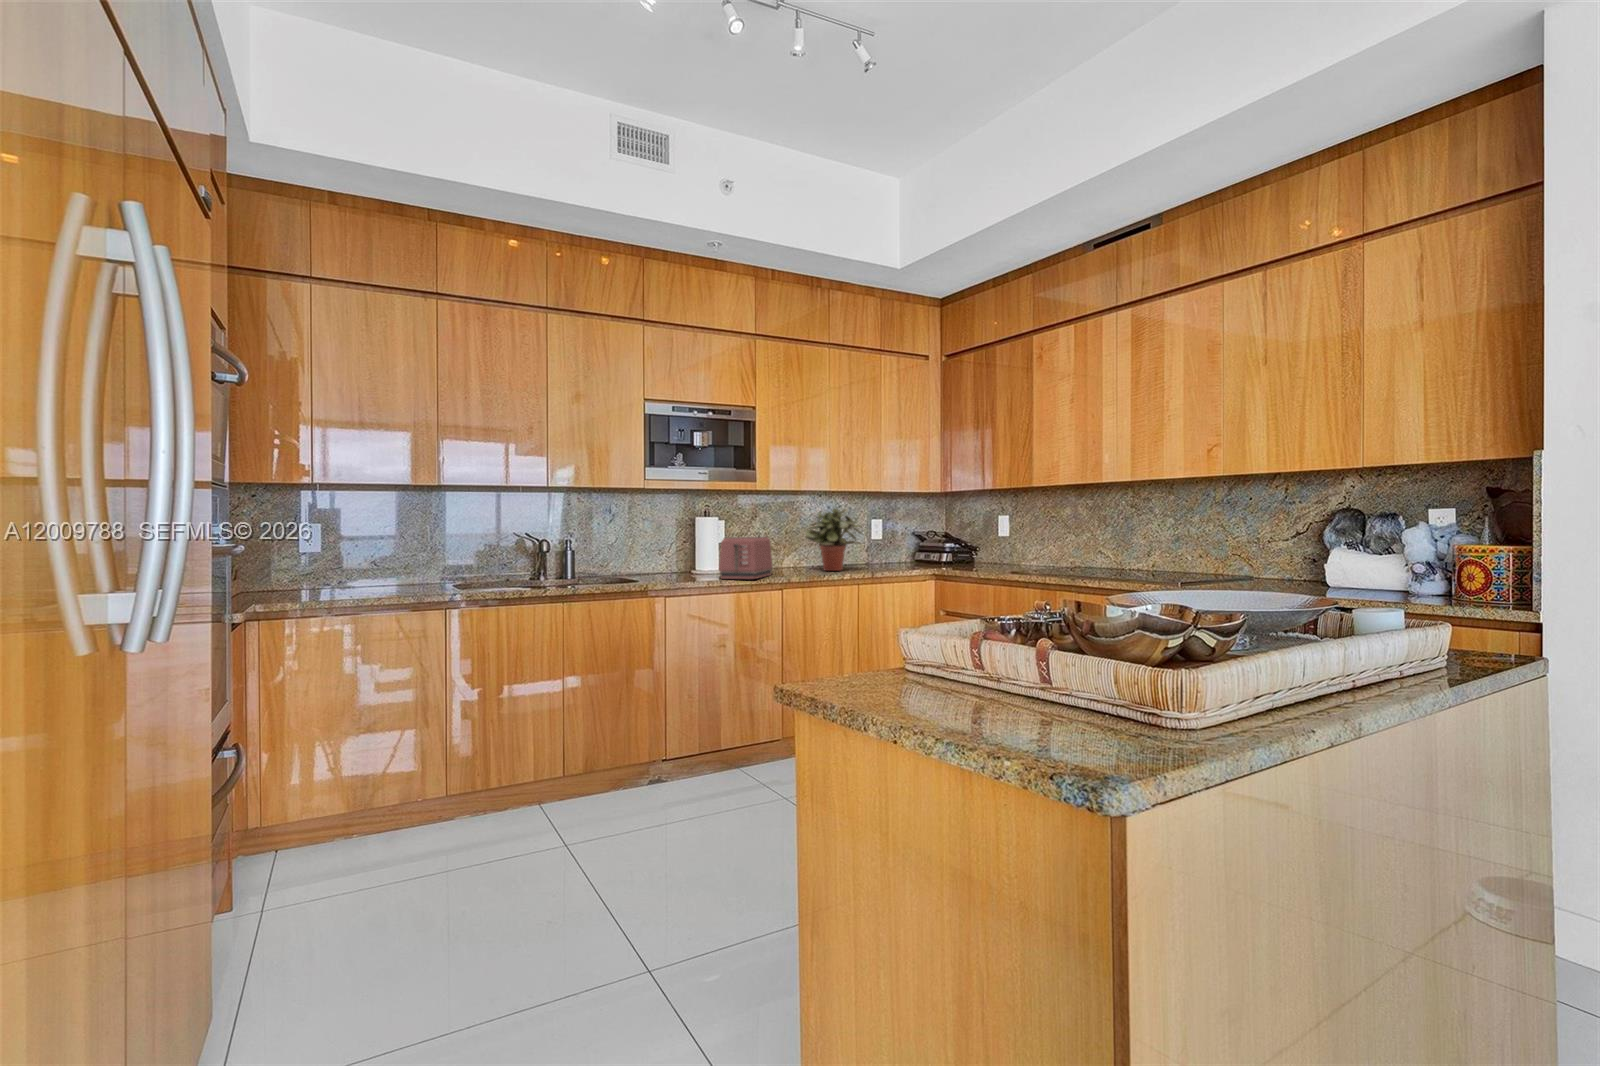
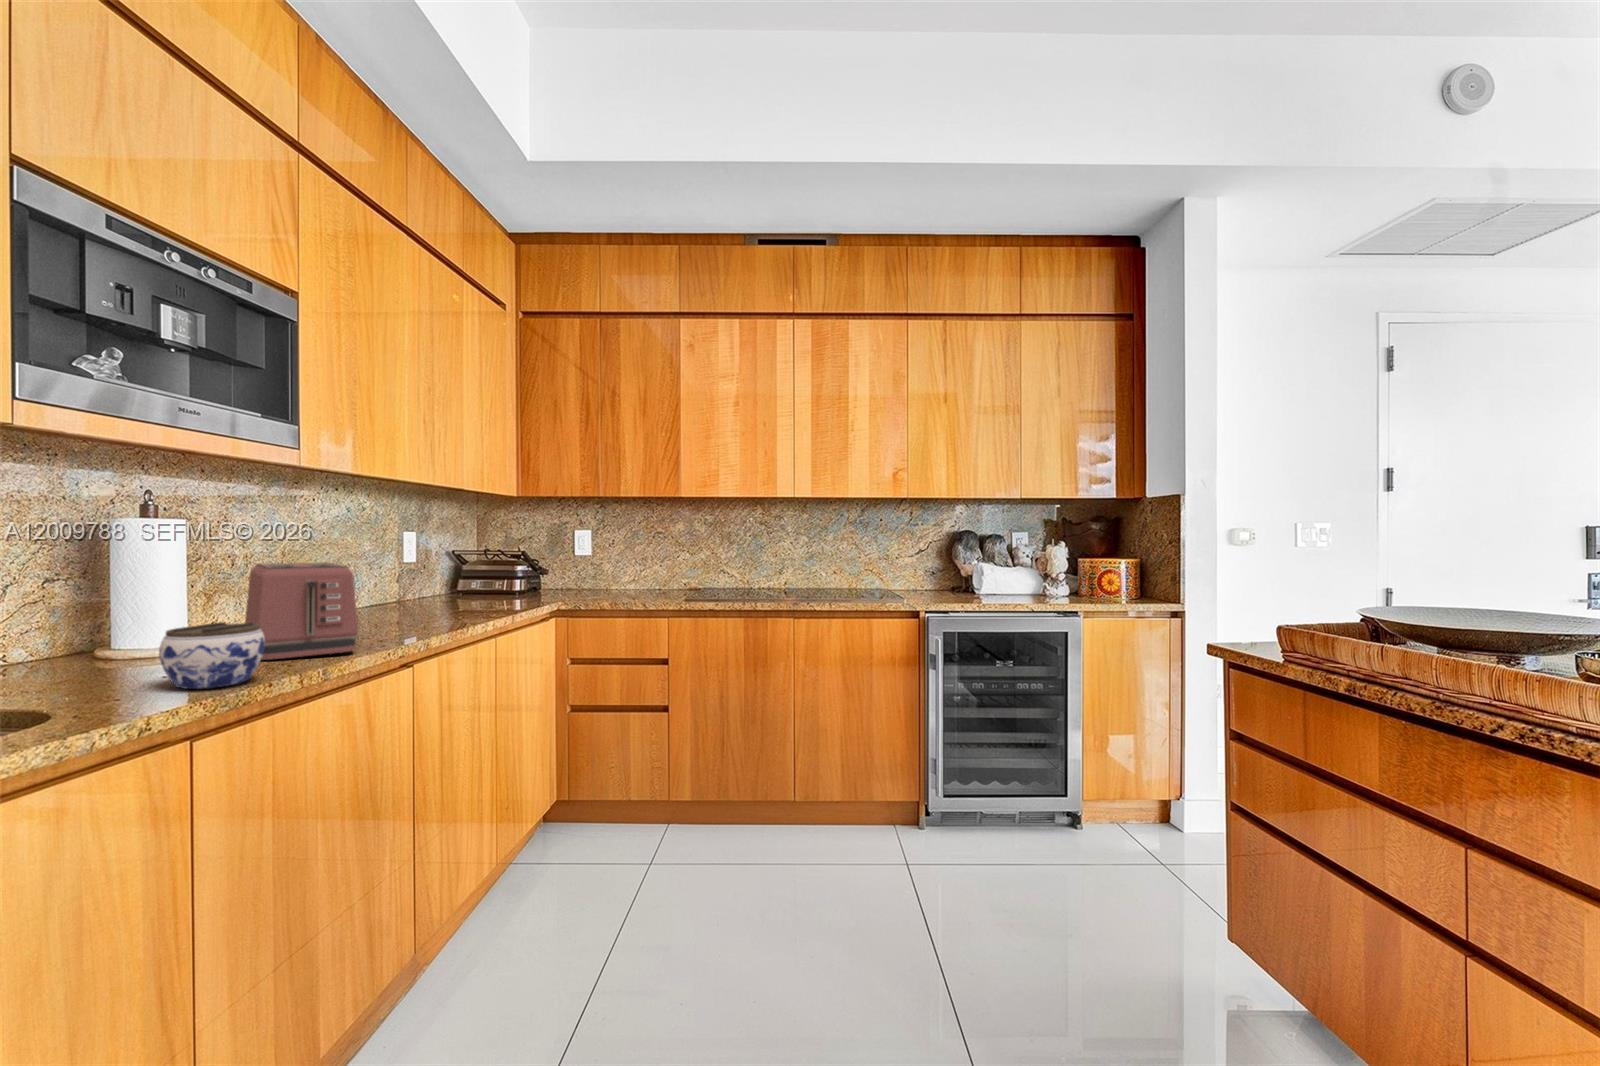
potted plant: present [805,508,861,571] -> none [354,513,462,617]
jar: none [674,559,705,583] -> present [159,622,265,689]

